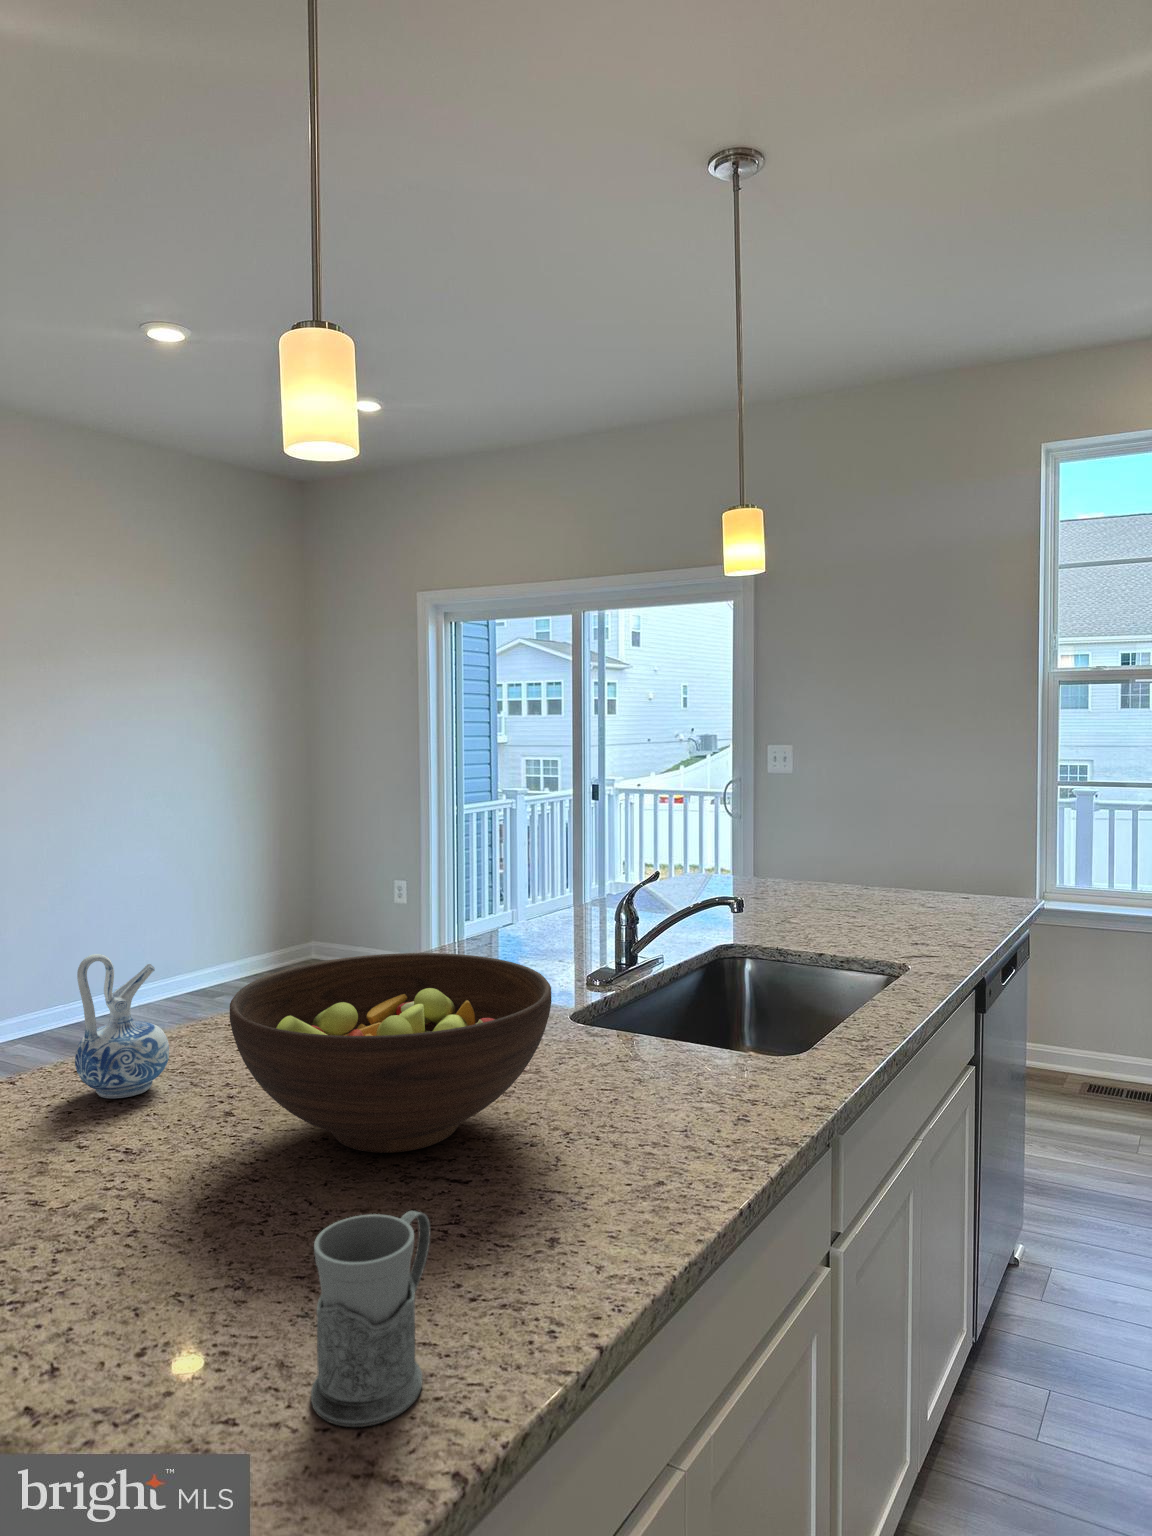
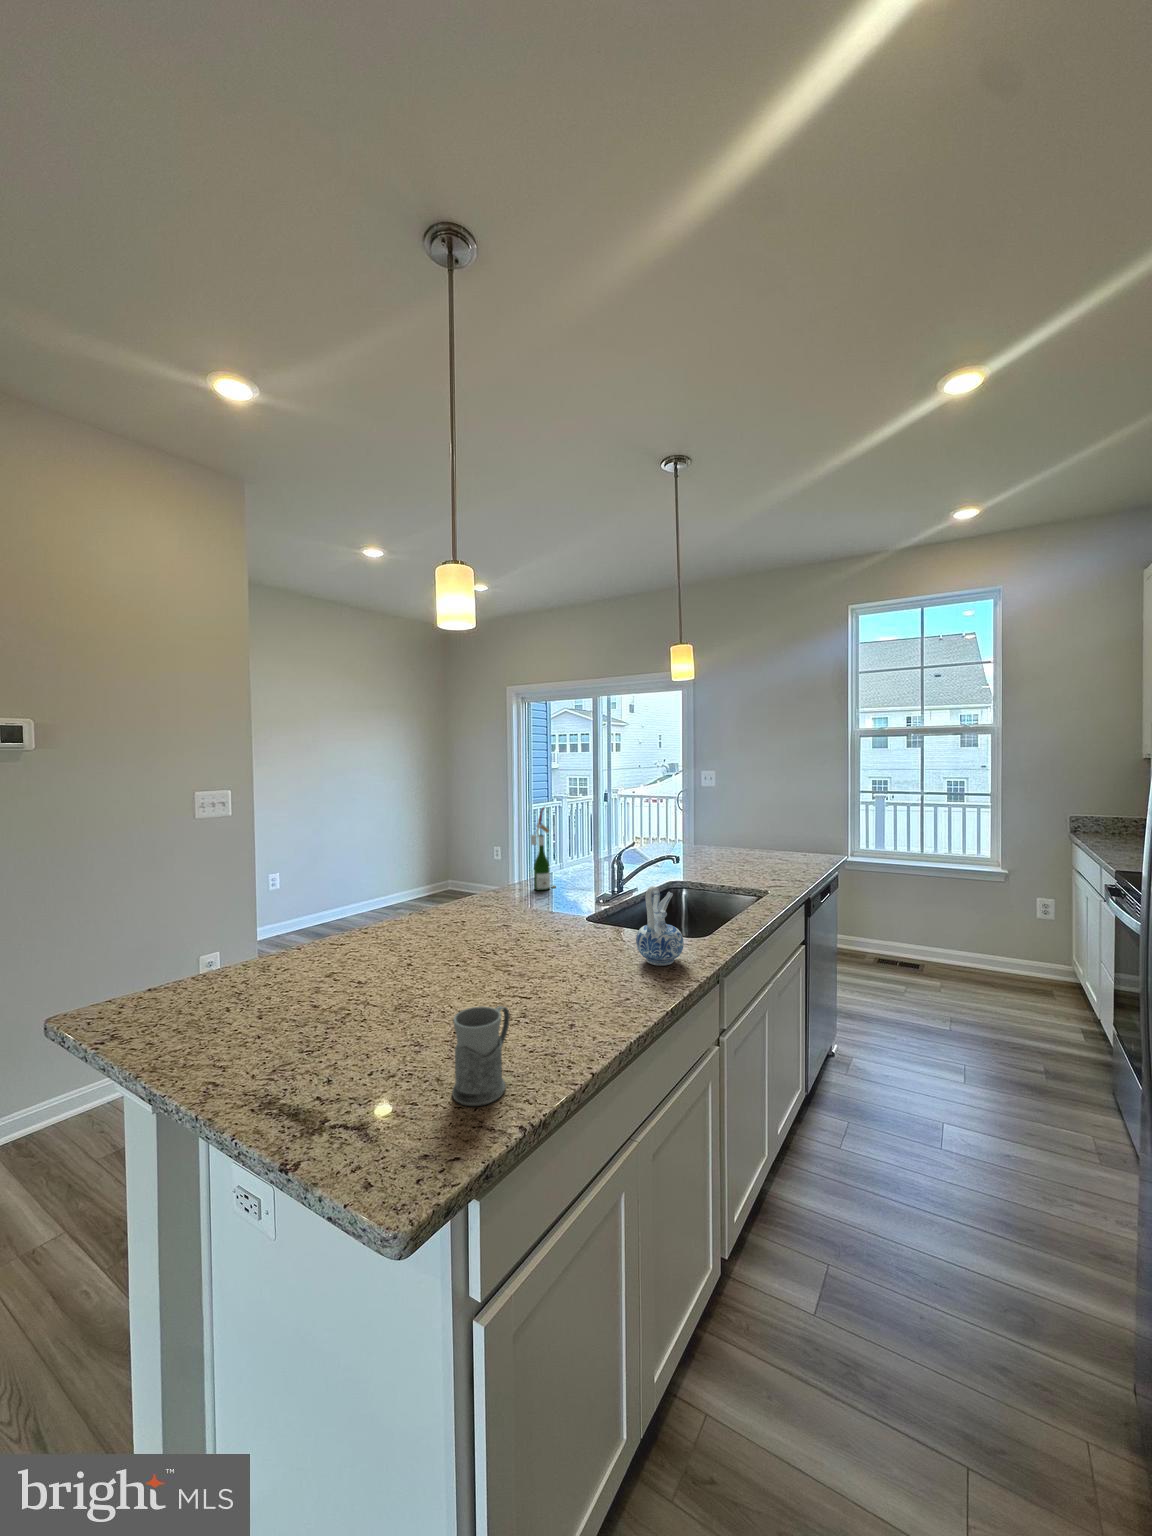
wine bottle: none [463,807,511,964] -> present [531,808,555,890]
fruit bowl: present [230,953,552,1153] -> none [411,883,573,984]
ceramic pitcher: present [75,954,169,1098] -> present [636,886,684,966]

